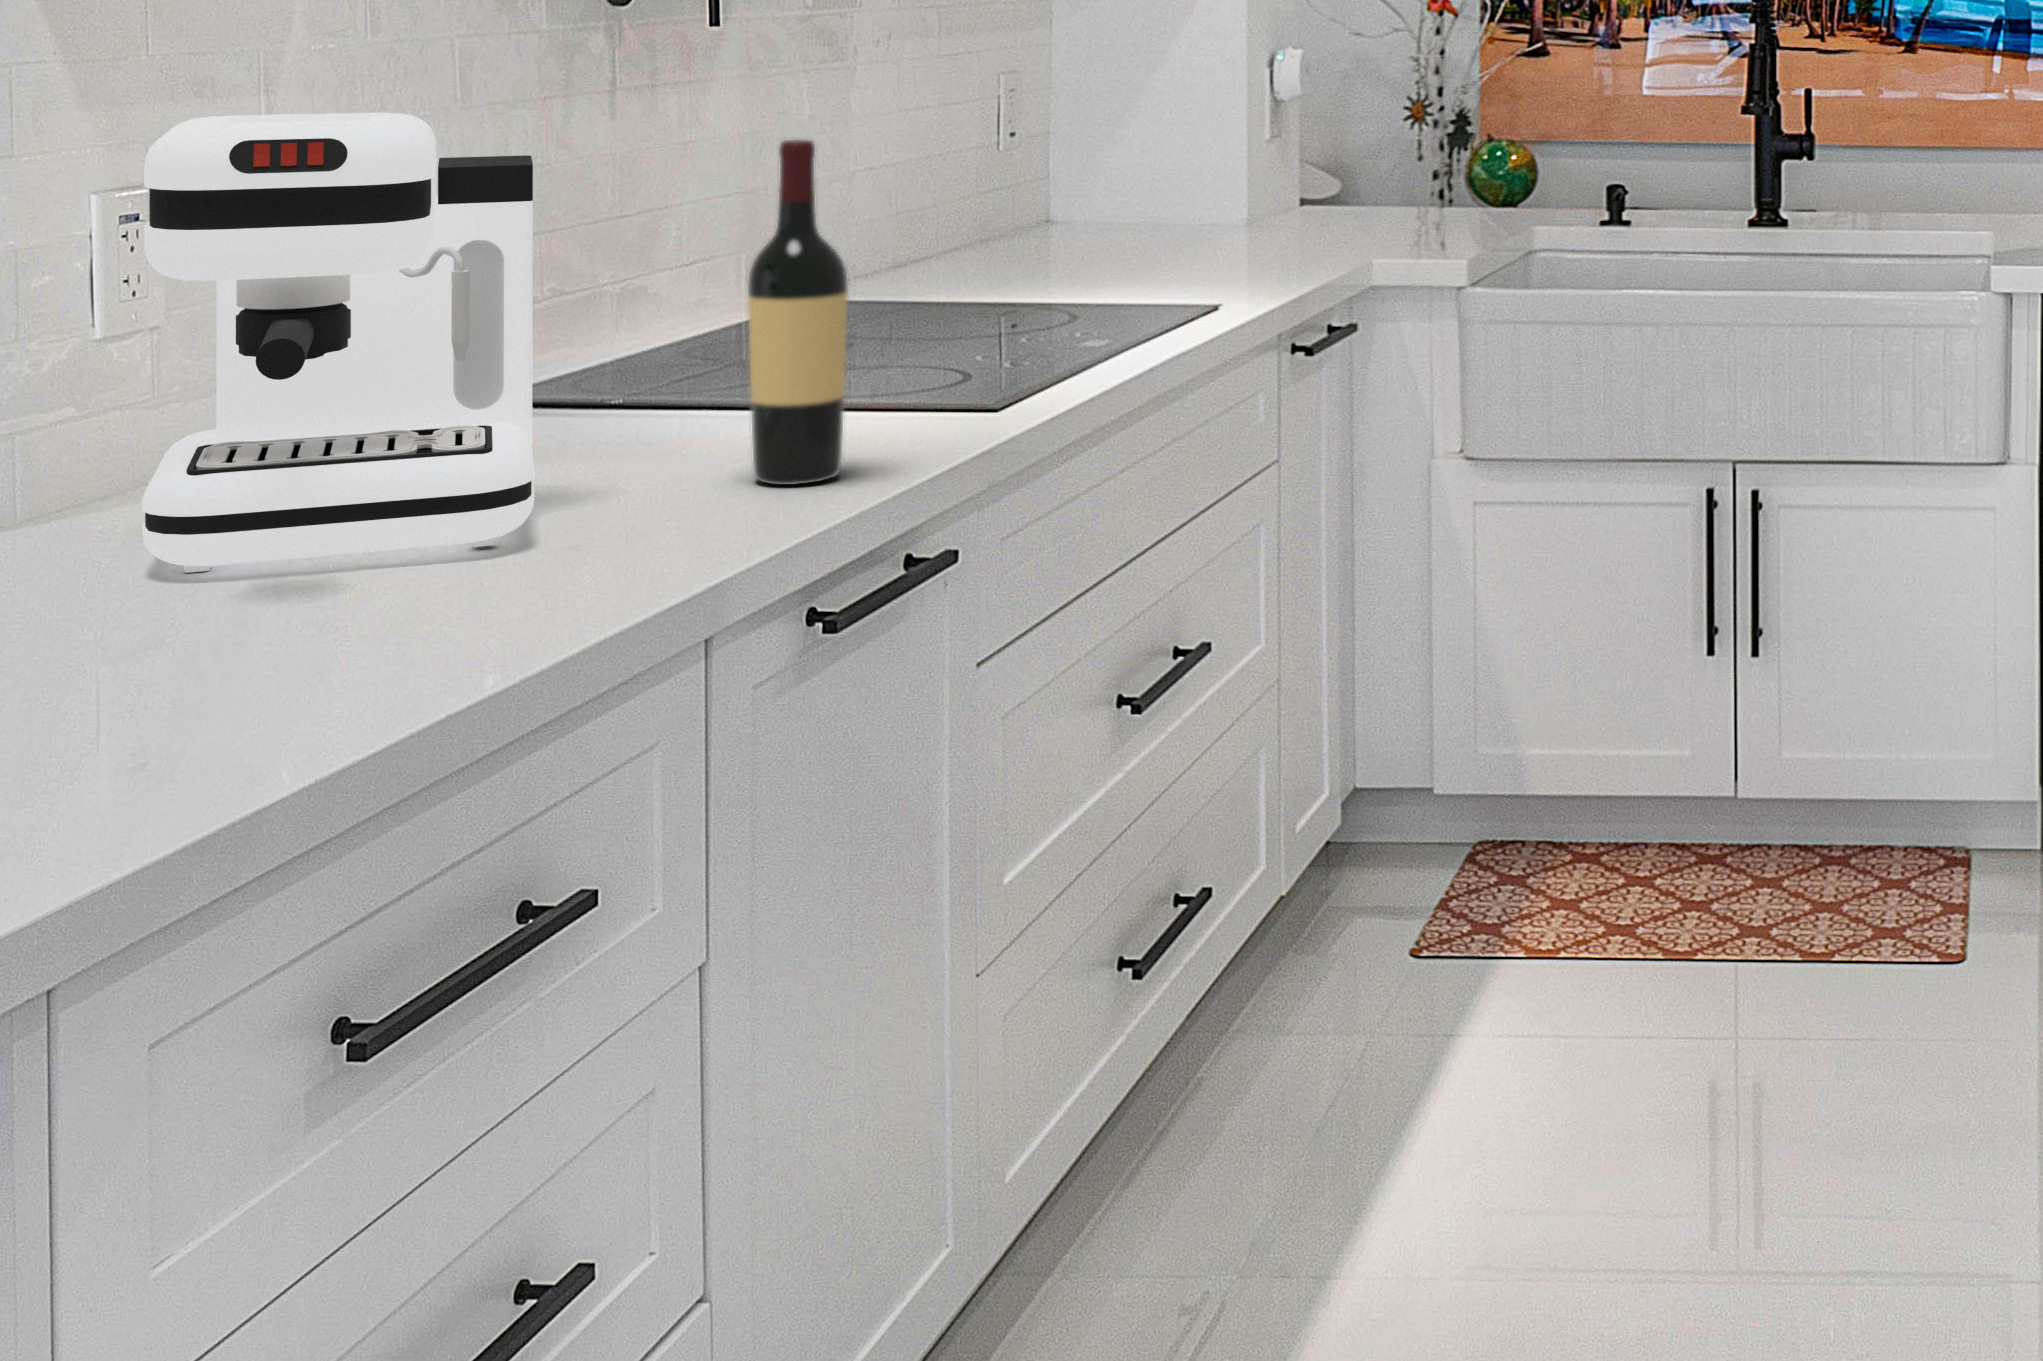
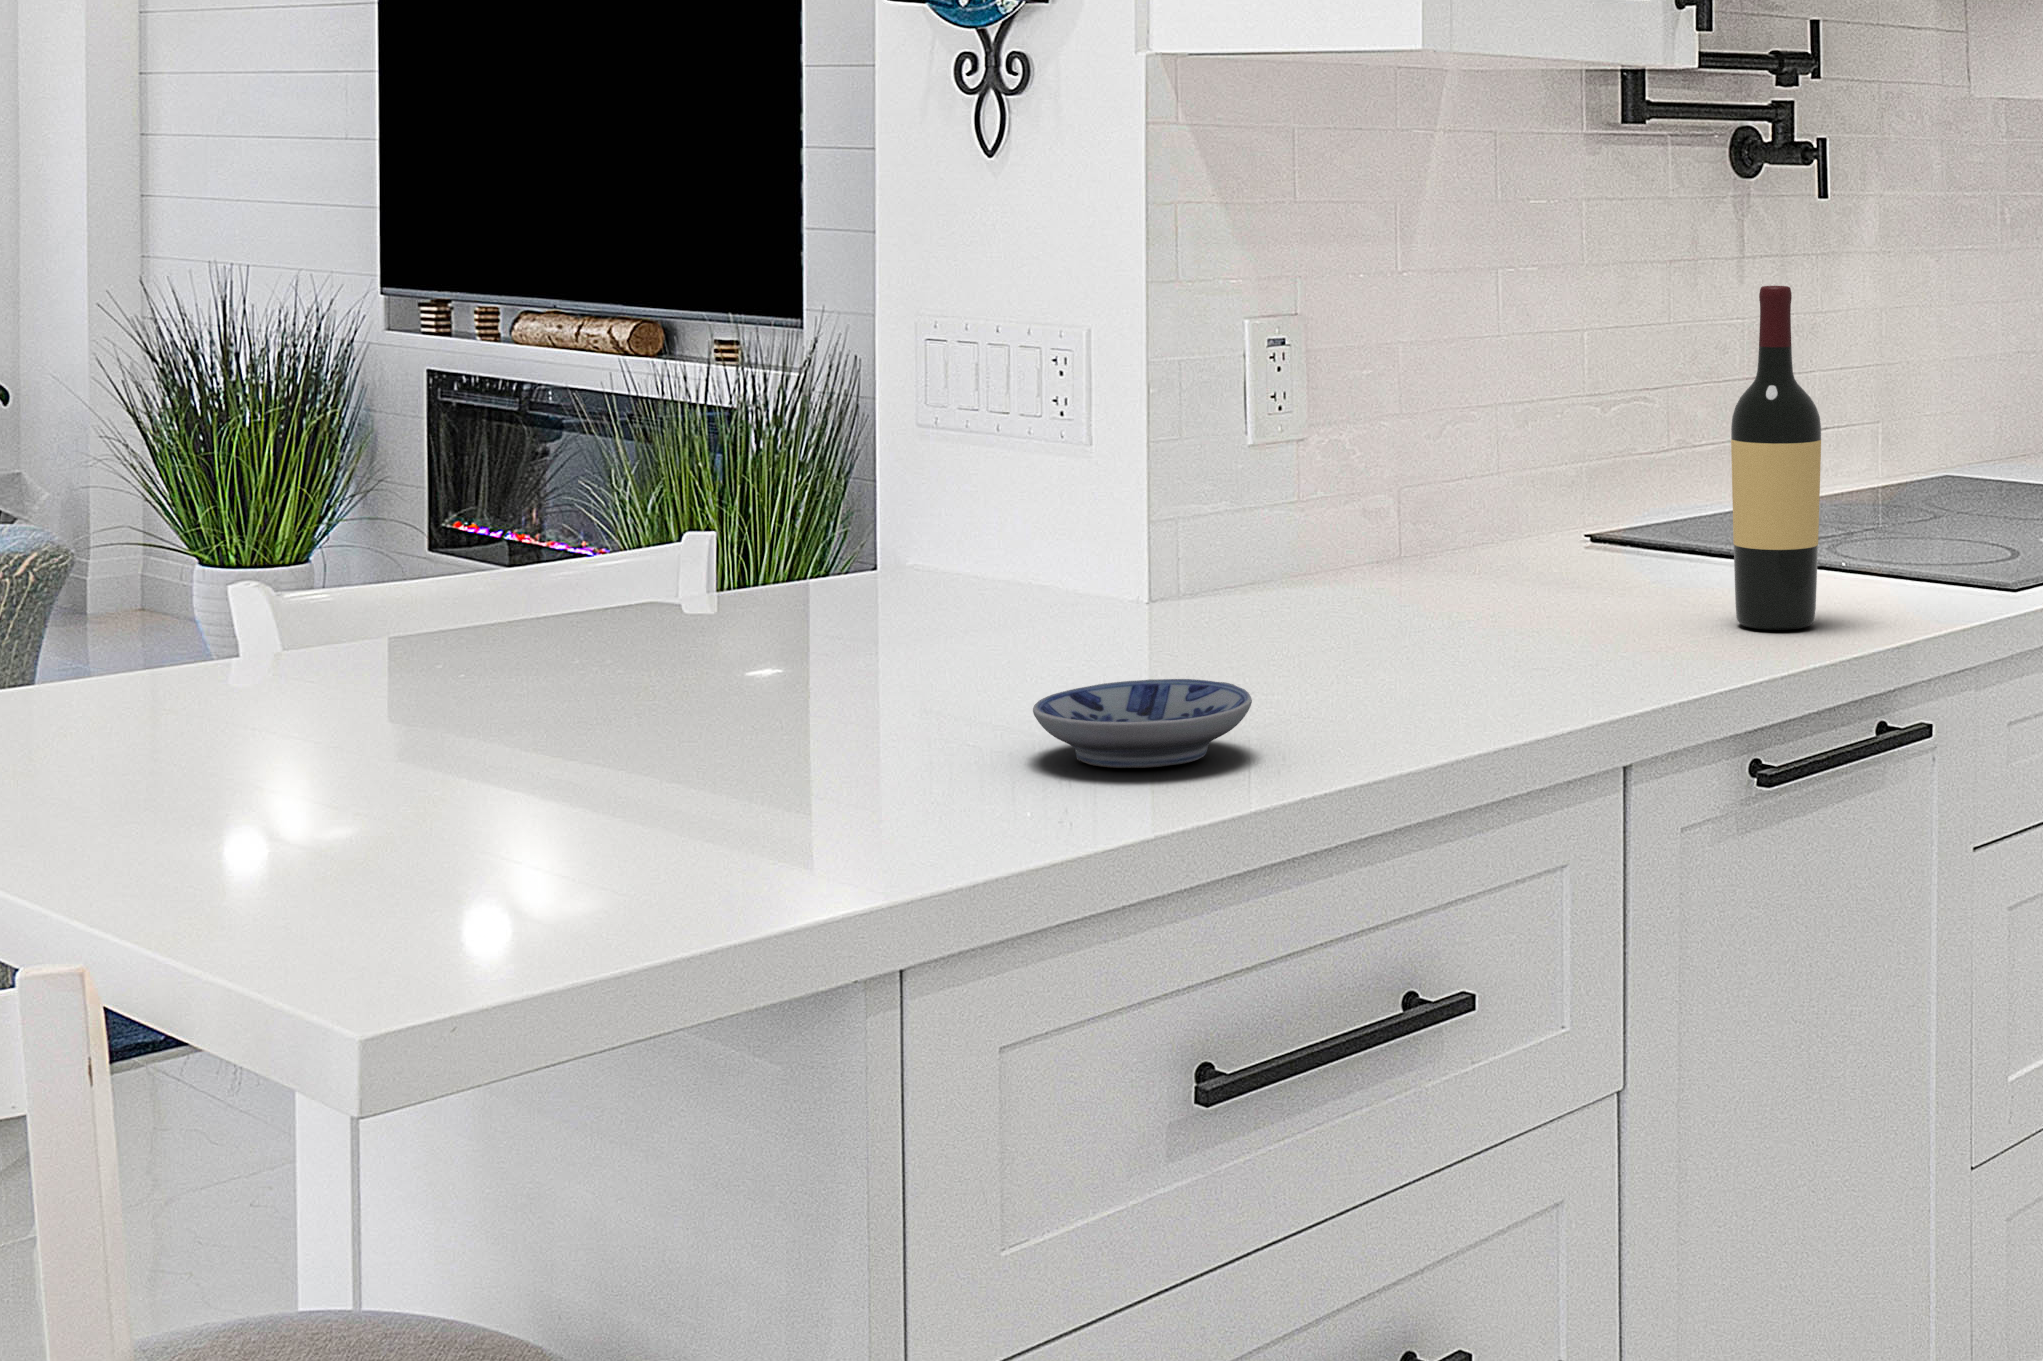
coffee maker: present [142,113,535,573] -> none [1209,246,1547,651]
bowl: none [67,622,355,737] -> present [1033,679,1252,768]

